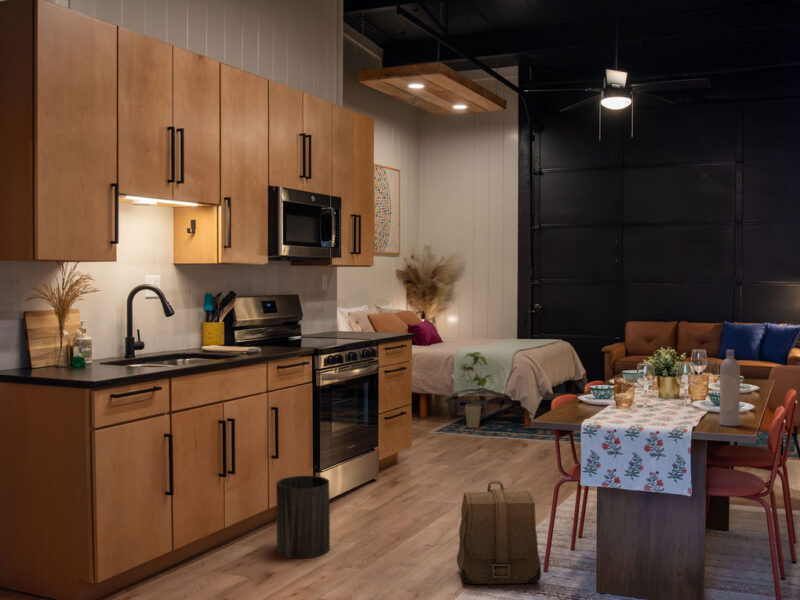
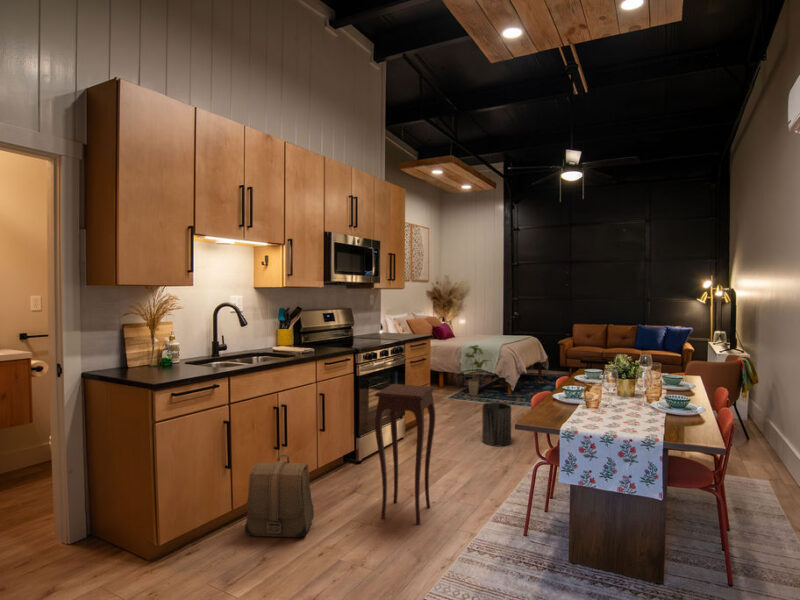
bottle: present [720,350,740,426] -> none [687,366,707,436]
side table: none [355,391,431,565] -> present [375,384,435,525]
trash can: present [276,476,330,558] -> present [482,402,511,447]
backpack: present [457,481,541,584] -> present [245,454,314,537]

